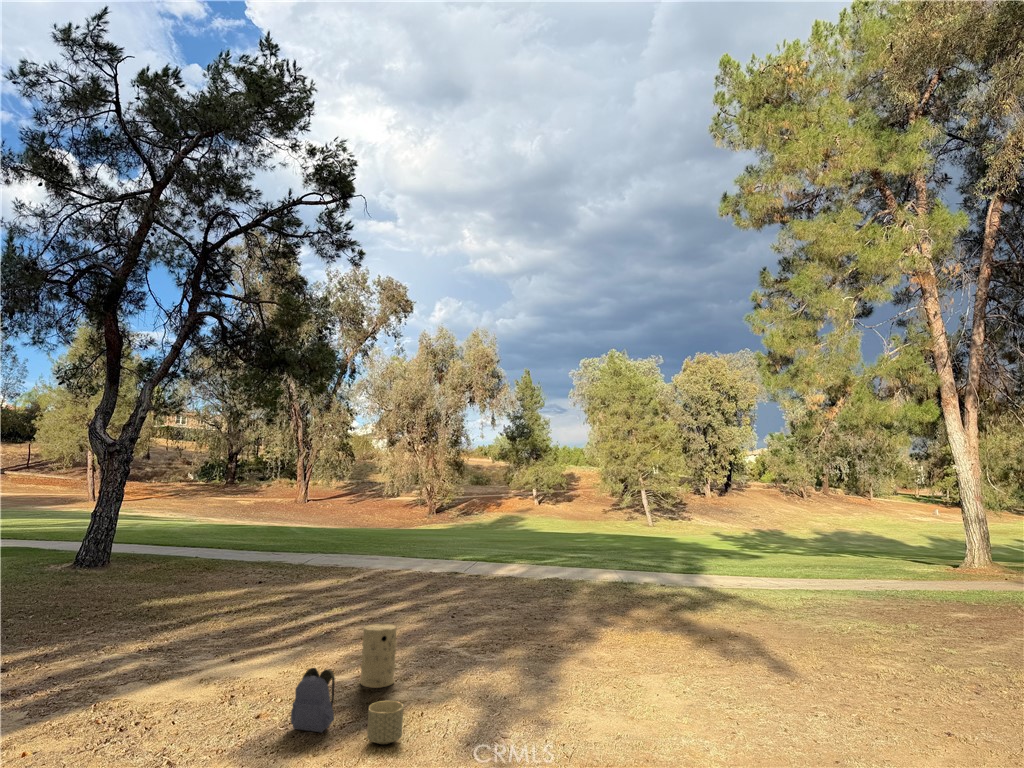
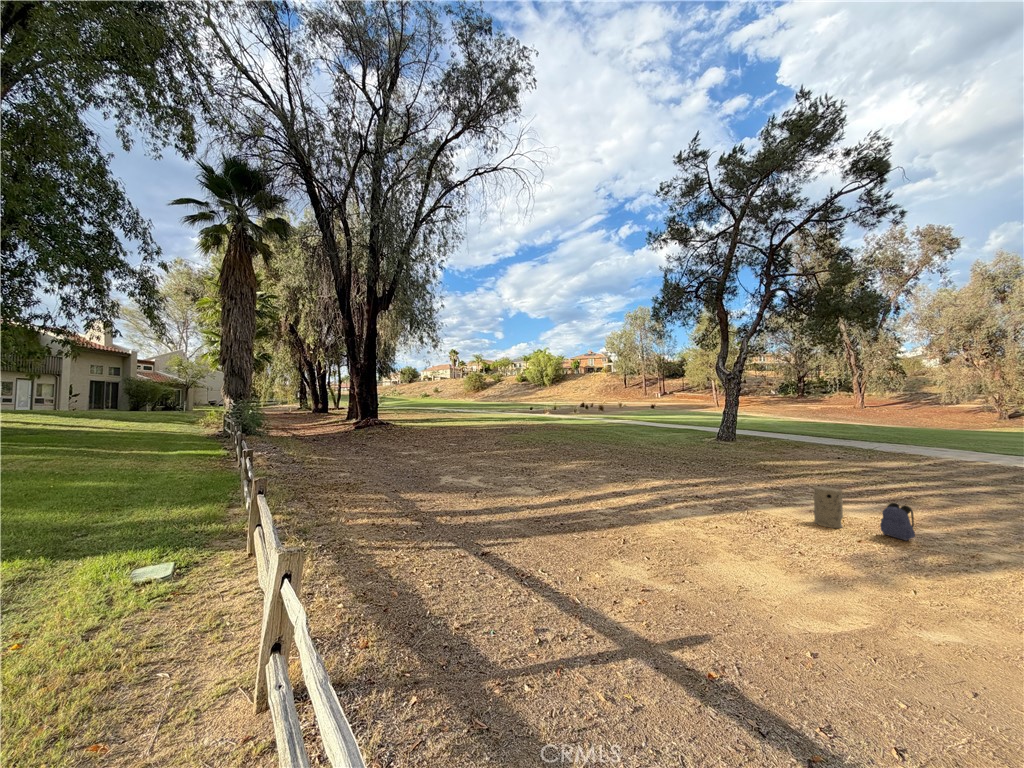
trash can: present [361,623,397,688] -> present [814,486,843,528]
planter: present [367,701,403,745] -> none [945,532,979,559]

